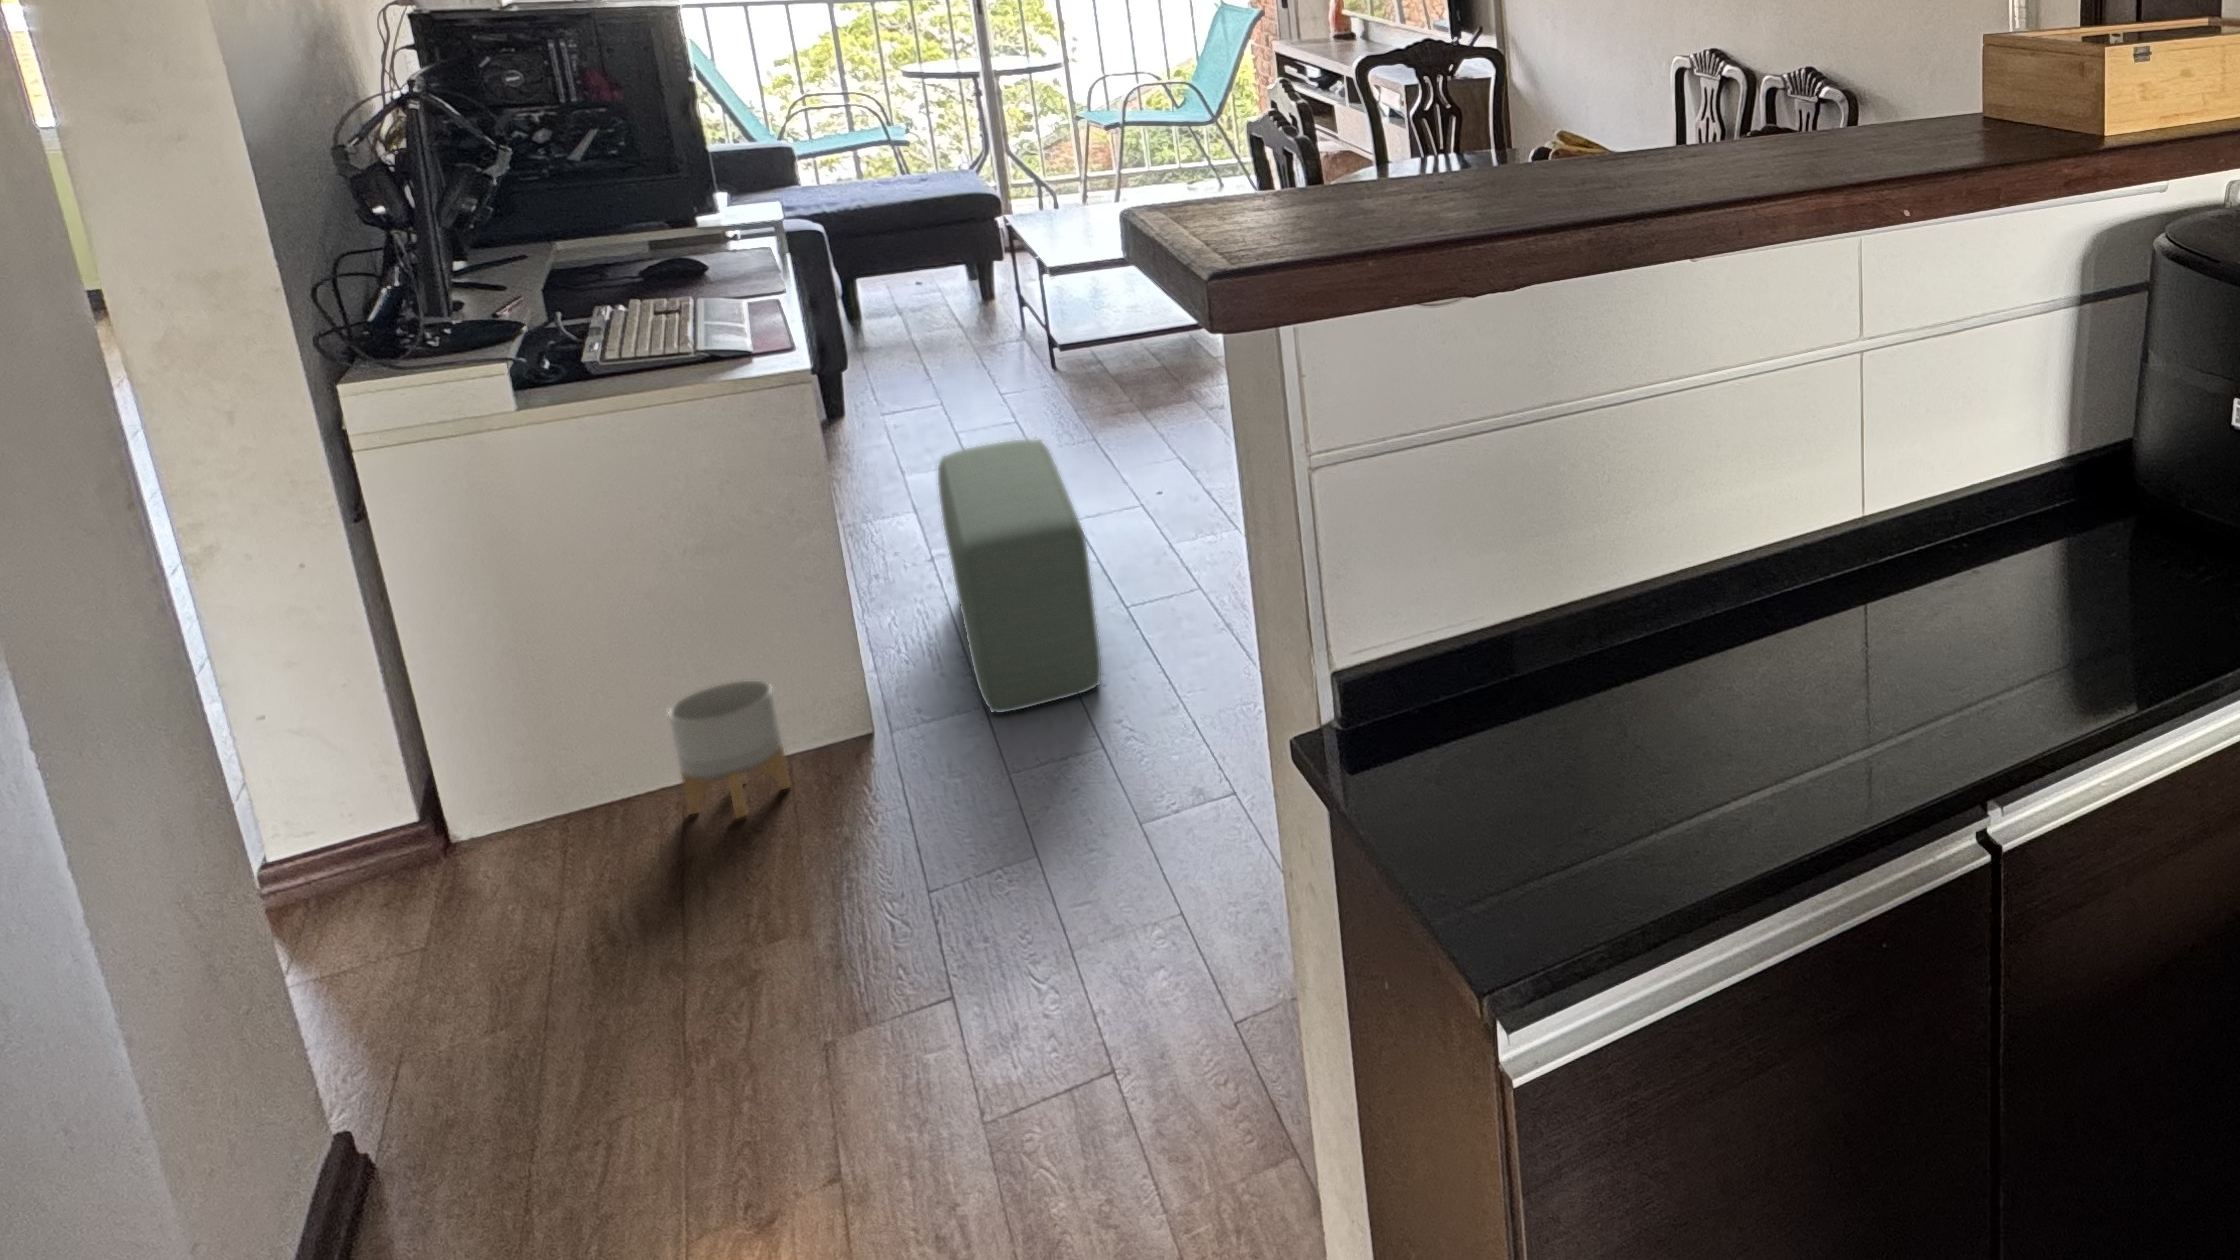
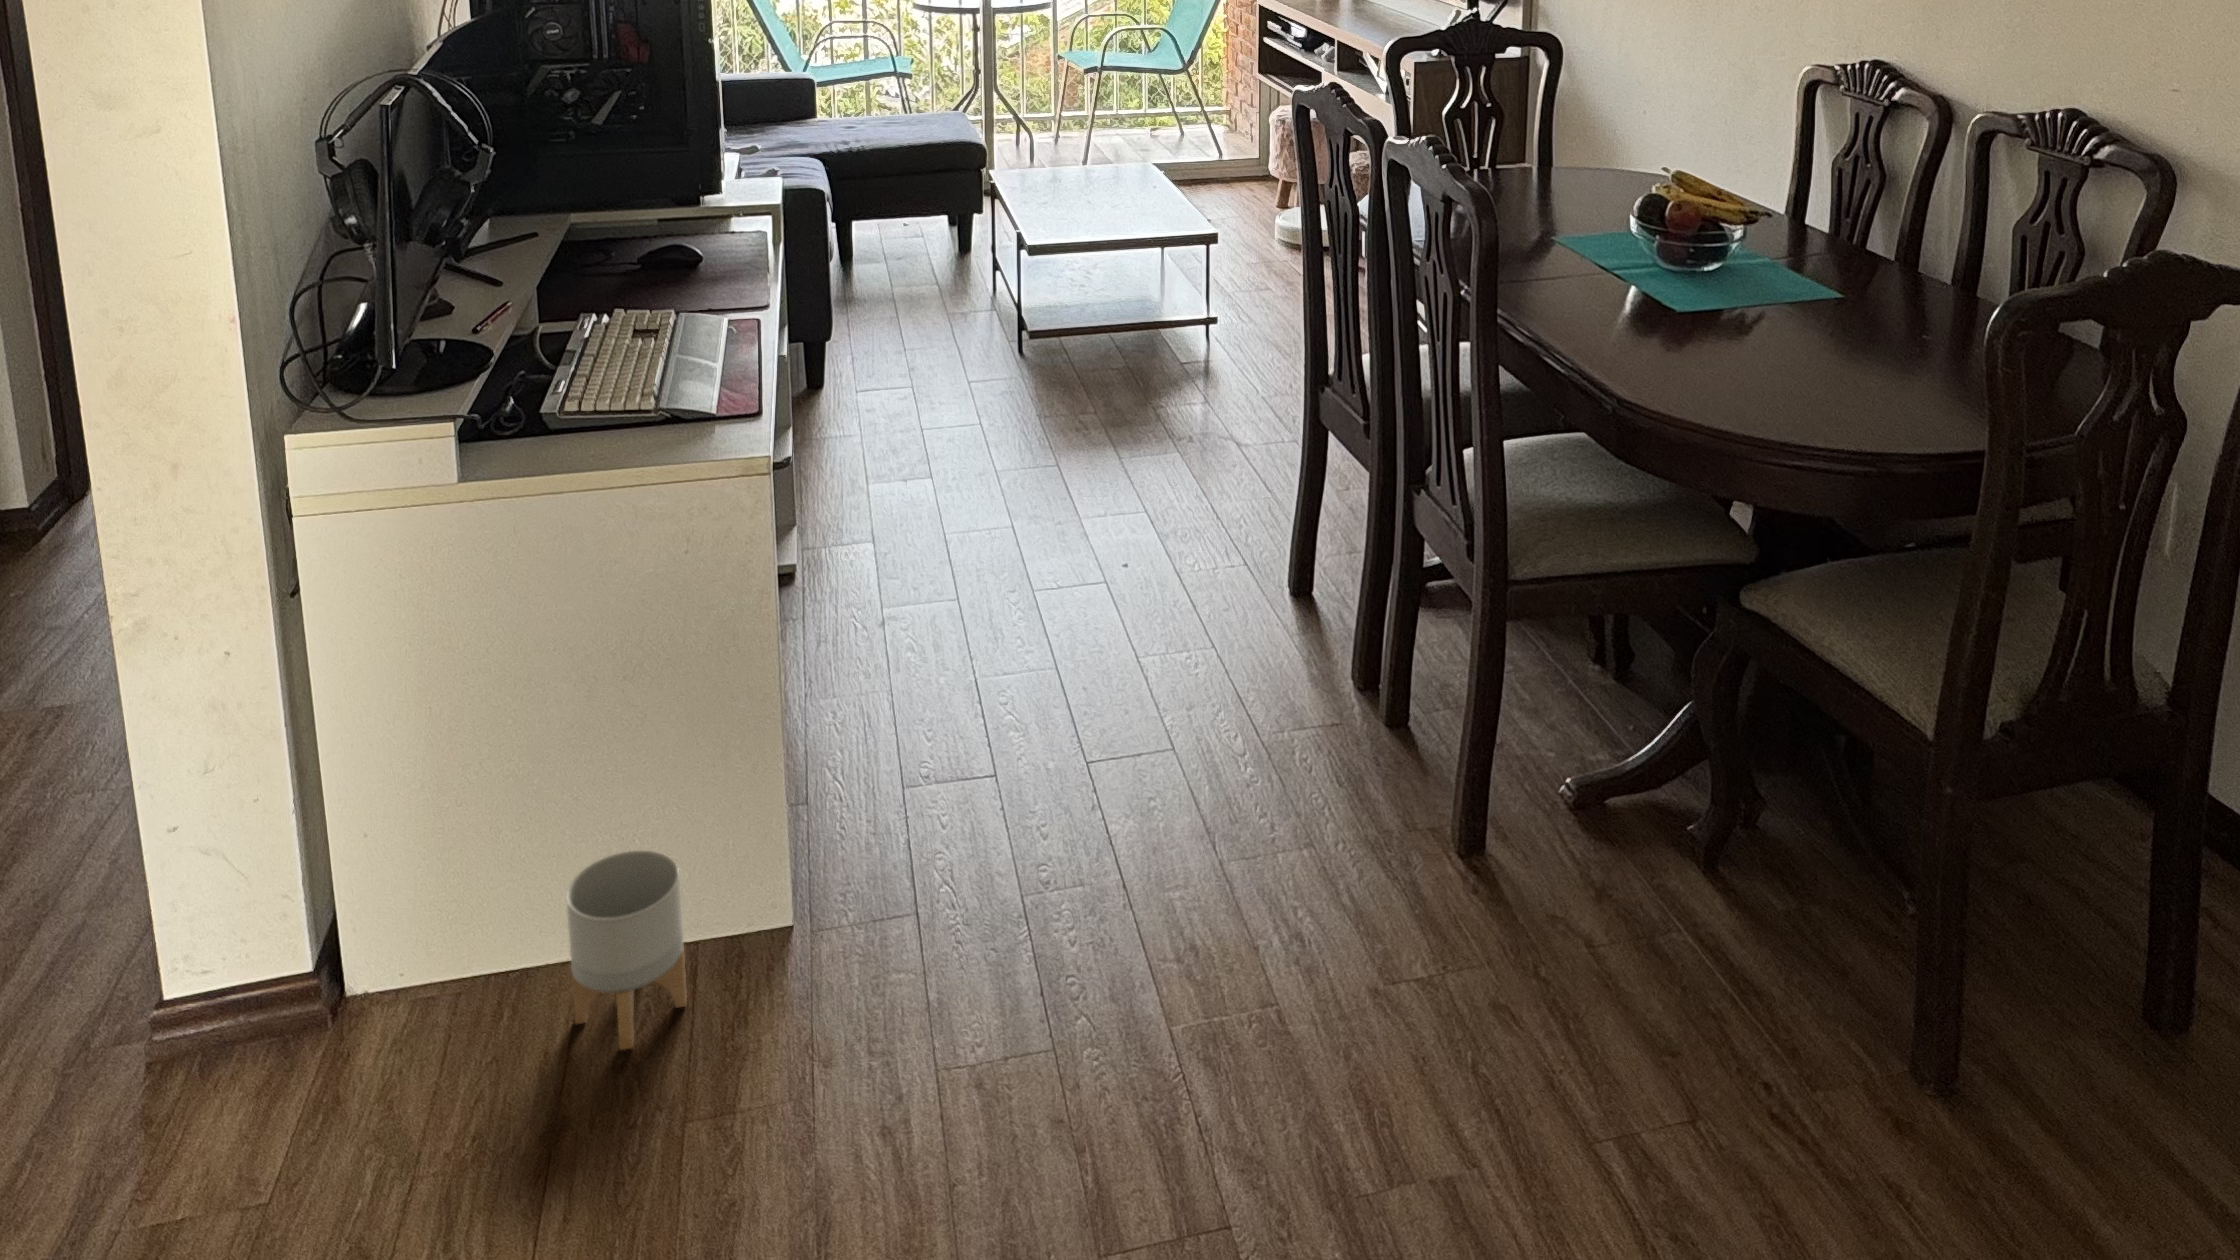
pouf: present [938,439,1101,713] -> none [896,515,1051,935]

